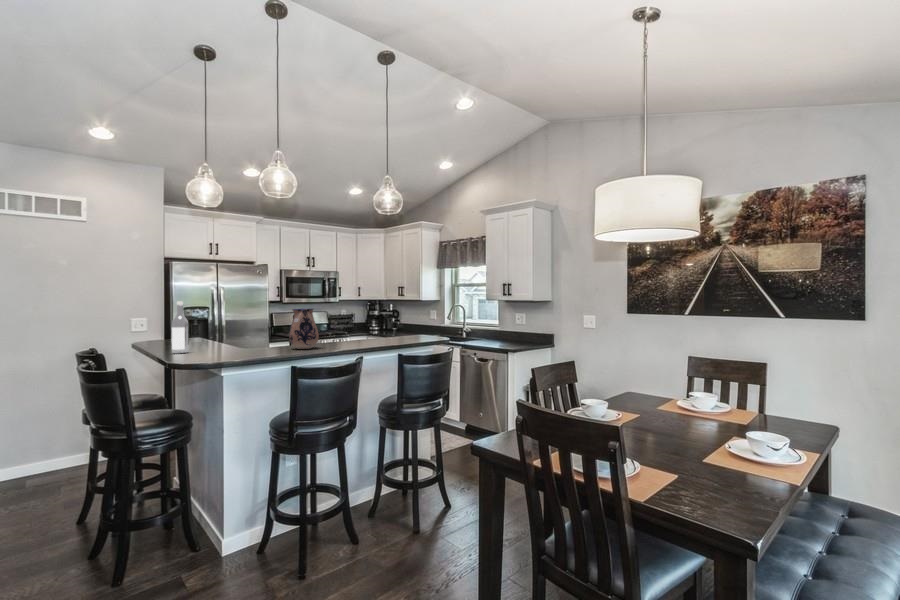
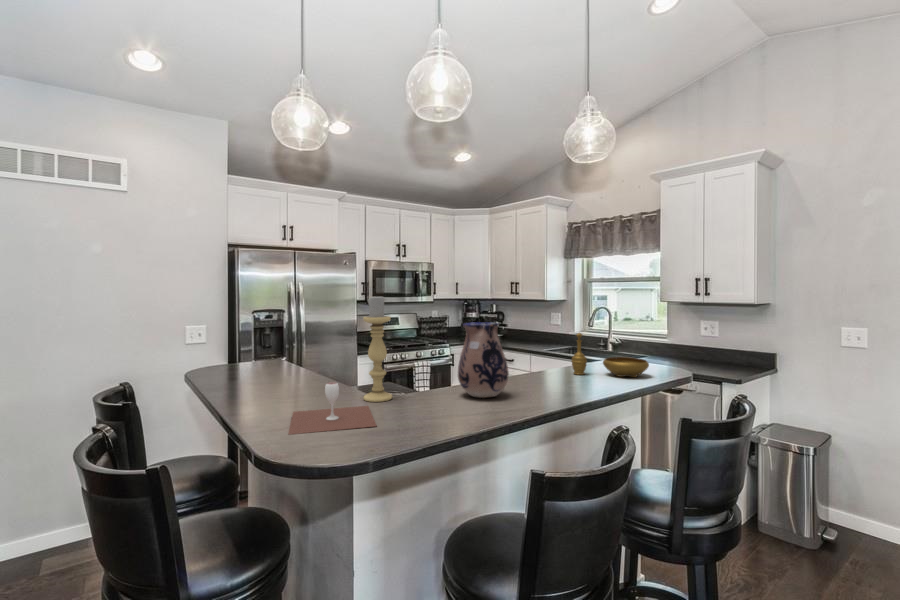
candle holder: none [234,293,251,351] -> present [363,295,392,402]
wine bottle: present [172,301,189,354] -> none [259,311,288,408]
decorative bowl: none [378,317,421,342] -> present [571,333,649,377]
wine glass: none [181,337,233,359] -> present [288,382,376,435]

